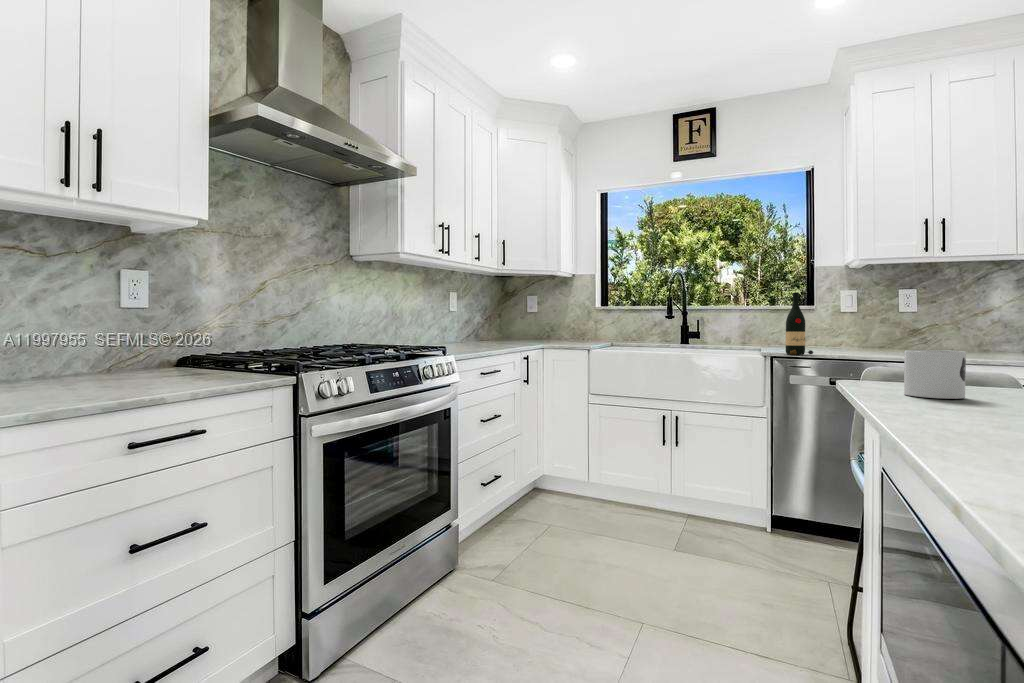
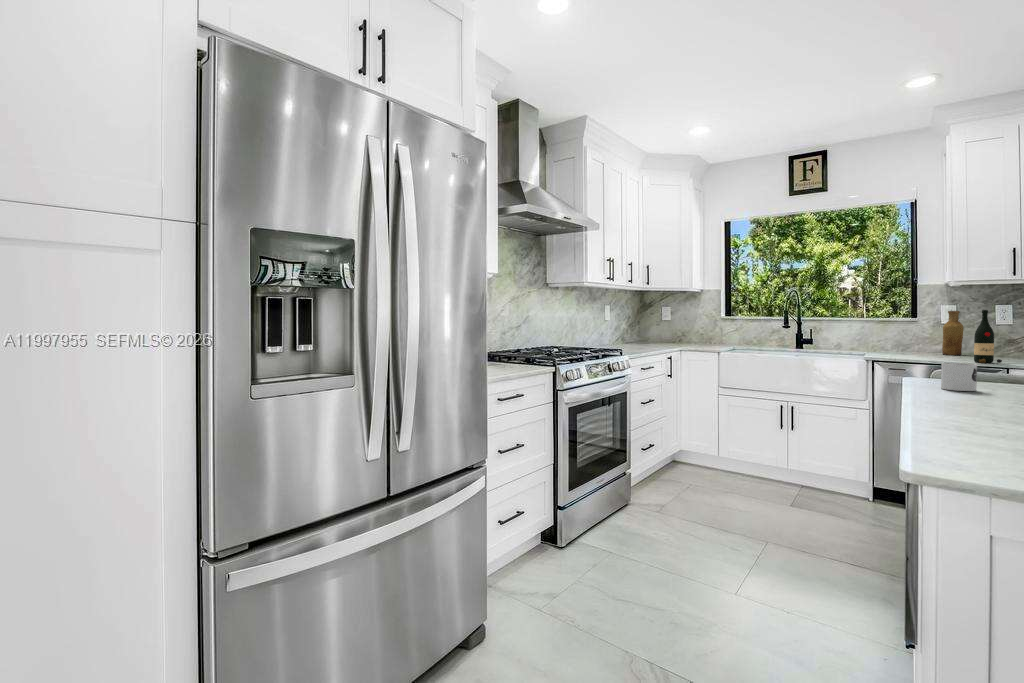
wine bottle: present [786,292,813,355] -> present [974,310,1002,363]
vase: none [843,298,865,351] -> present [942,311,963,355]

